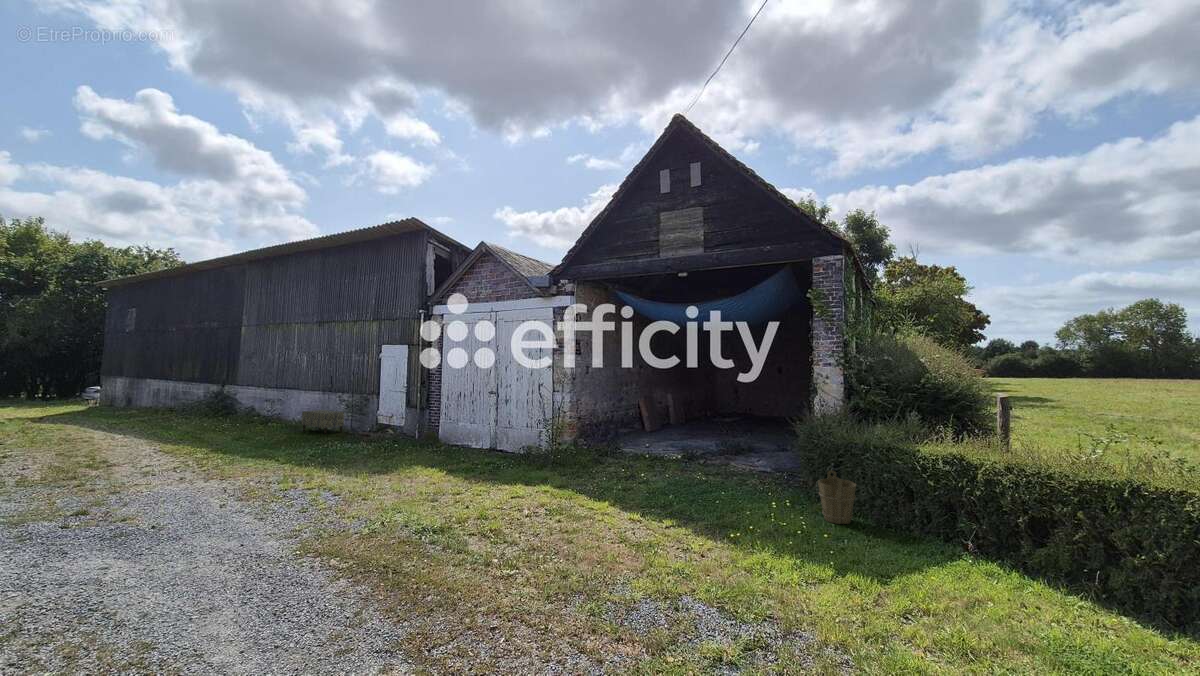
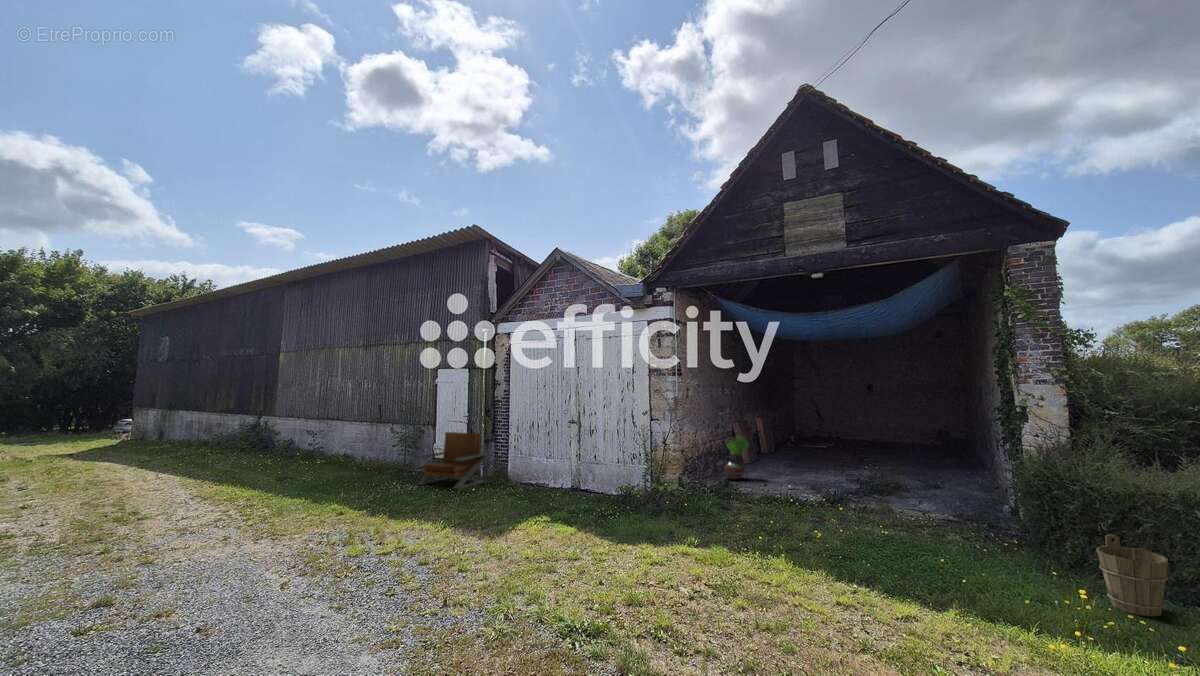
lounge chair: none [358,400,422,447] -> present [418,432,489,489]
potted tree: none [621,404,642,442] -> present [724,438,748,480]
bench: present [301,410,344,434] -> none [348,443,396,472]

